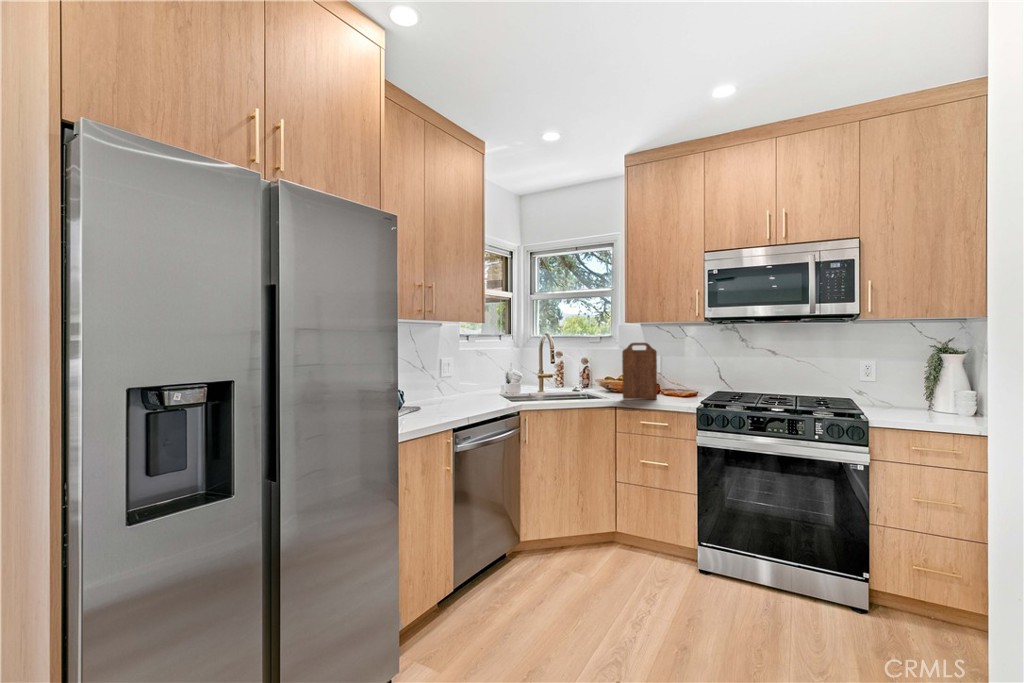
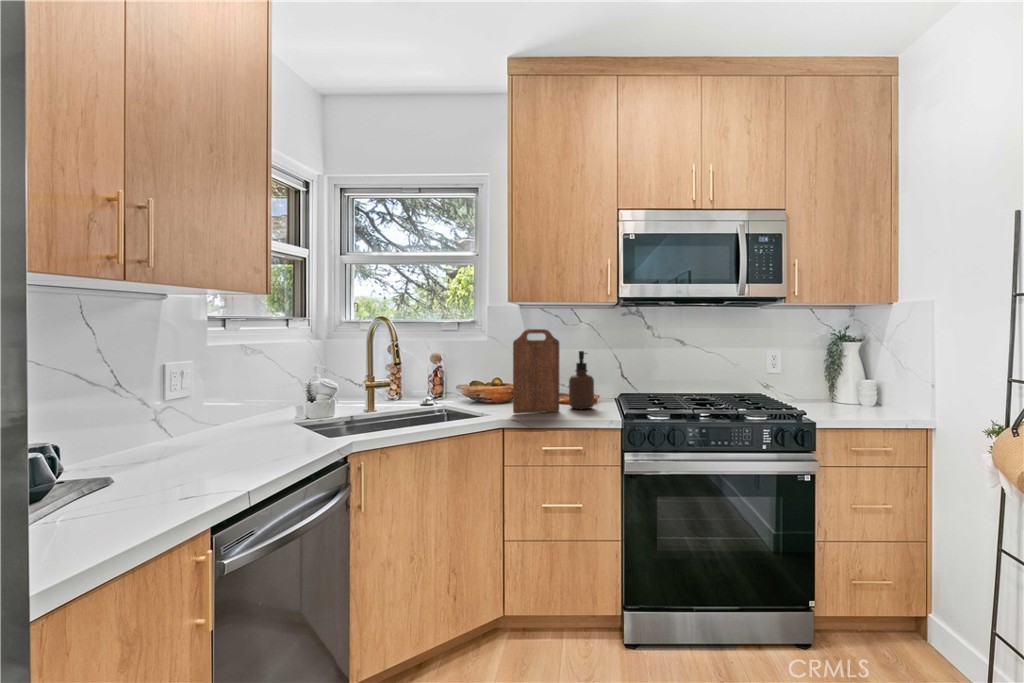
soap dispenser: none [666,357,685,399] -> present [569,351,594,409]

